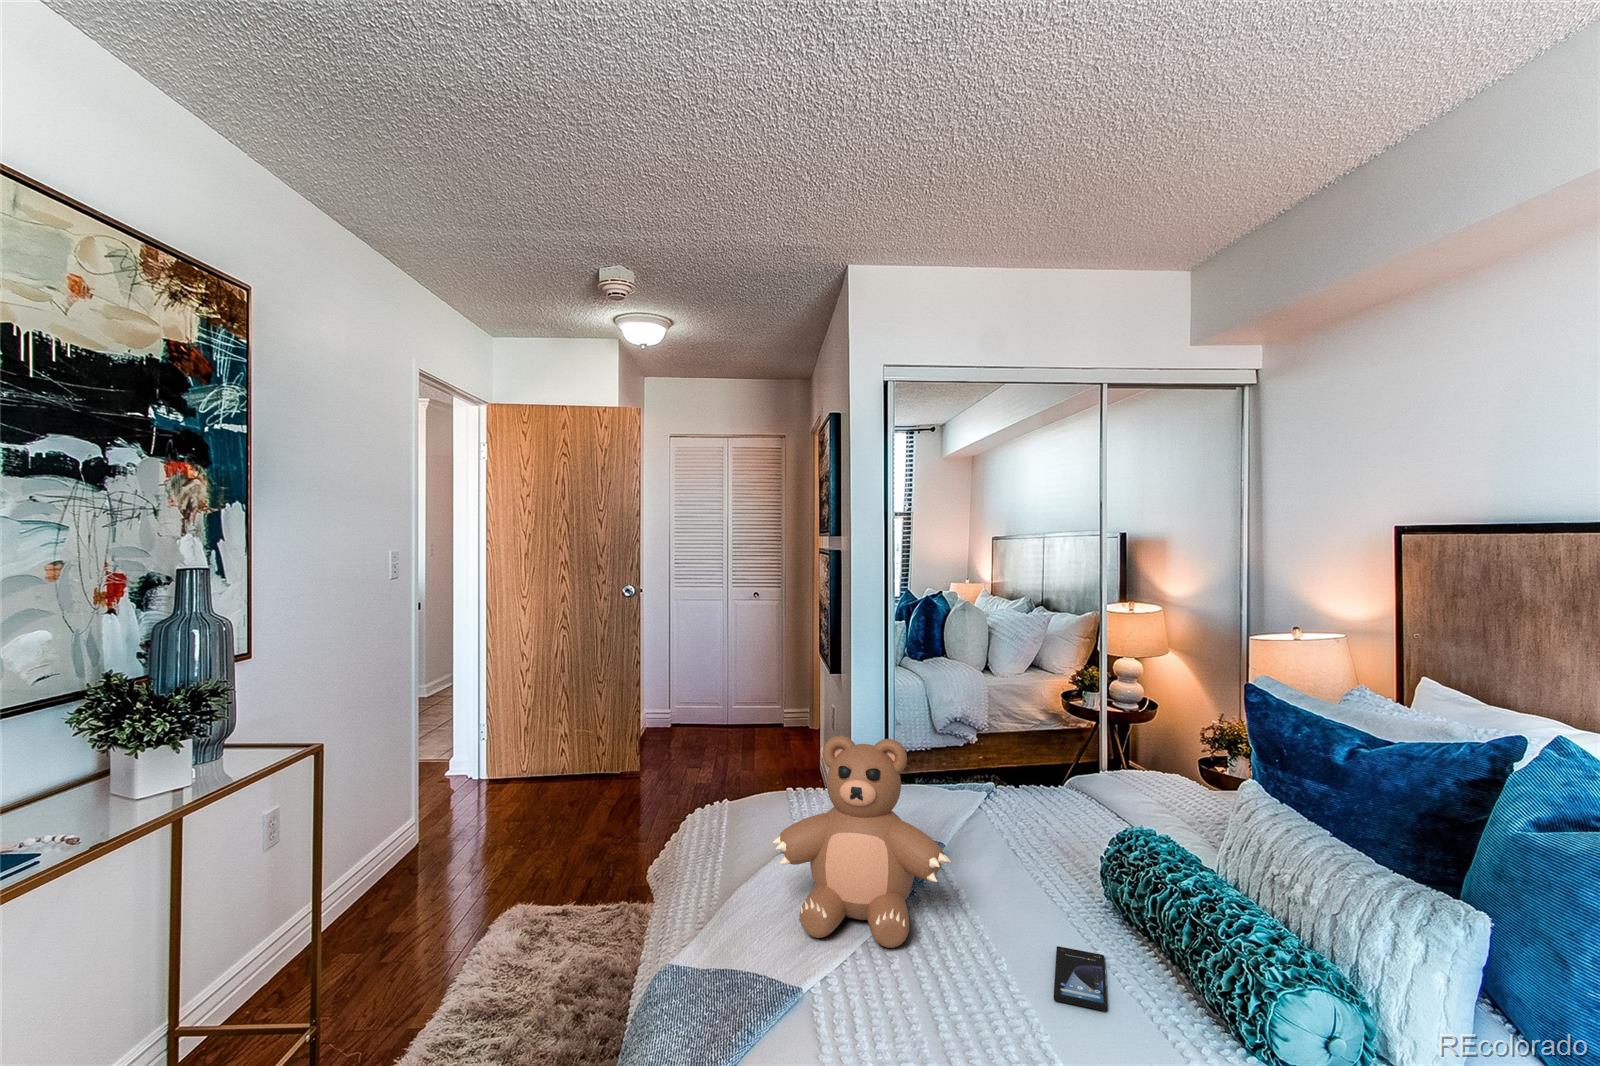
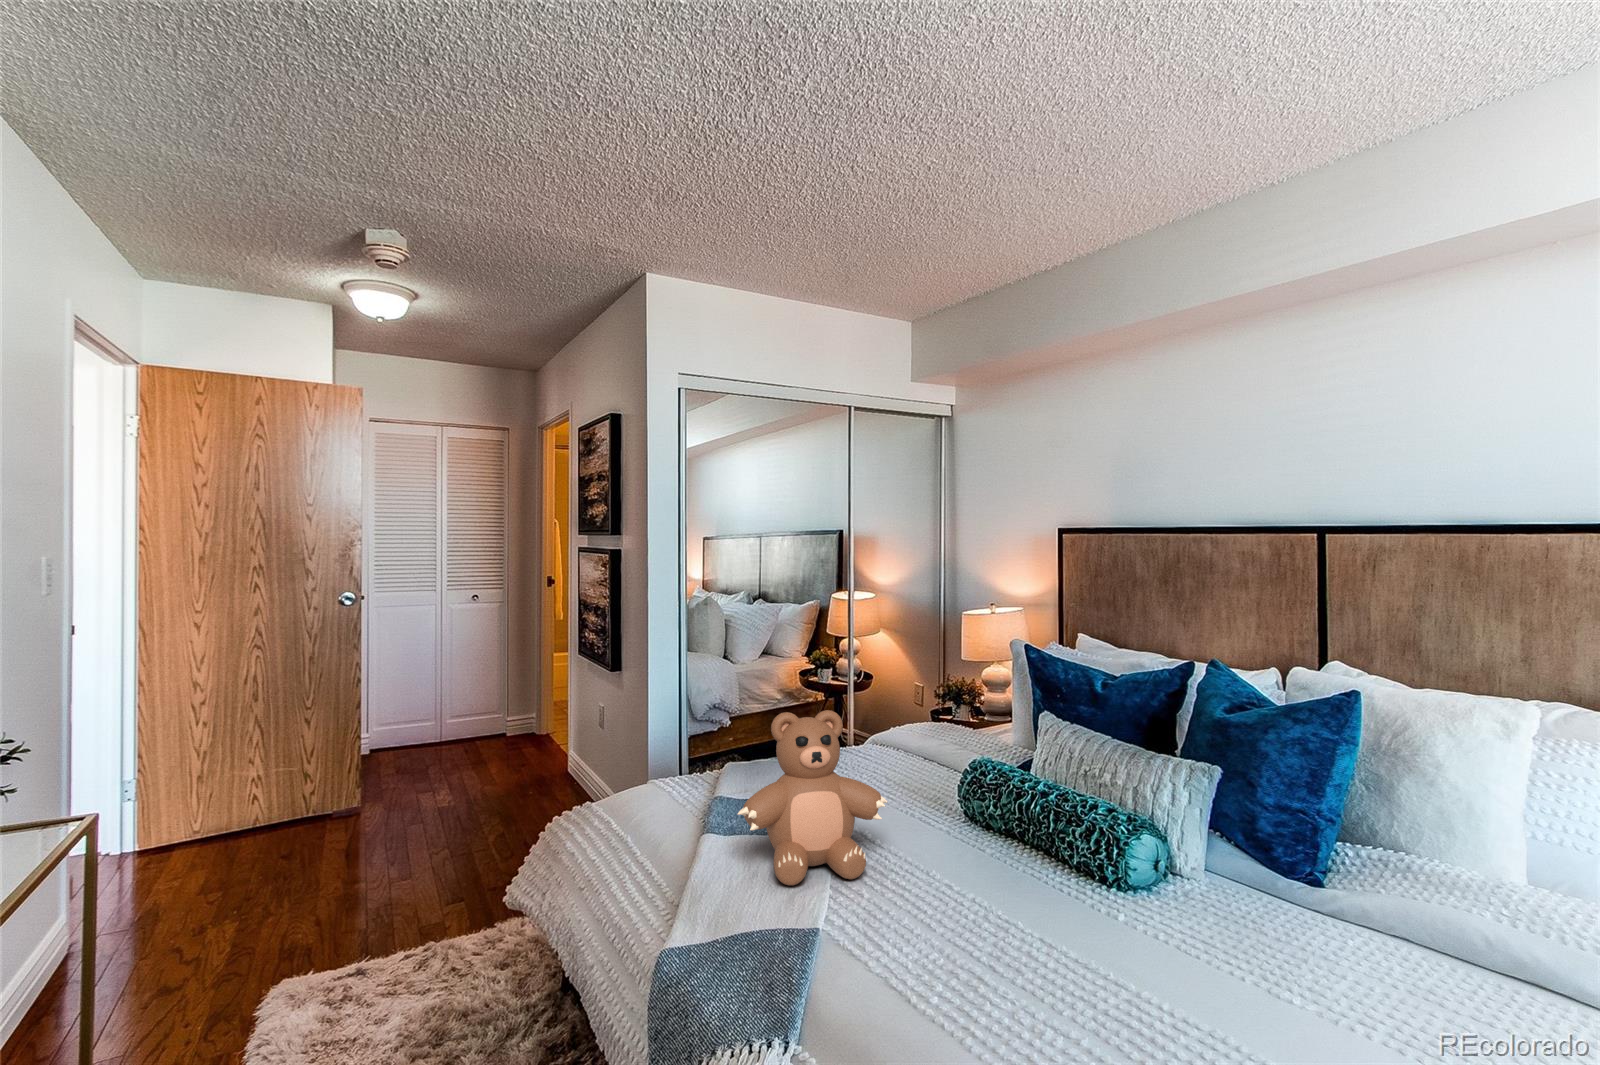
smartphone: present [1054,946,1107,1011] -> none [964,850,1021,884]

